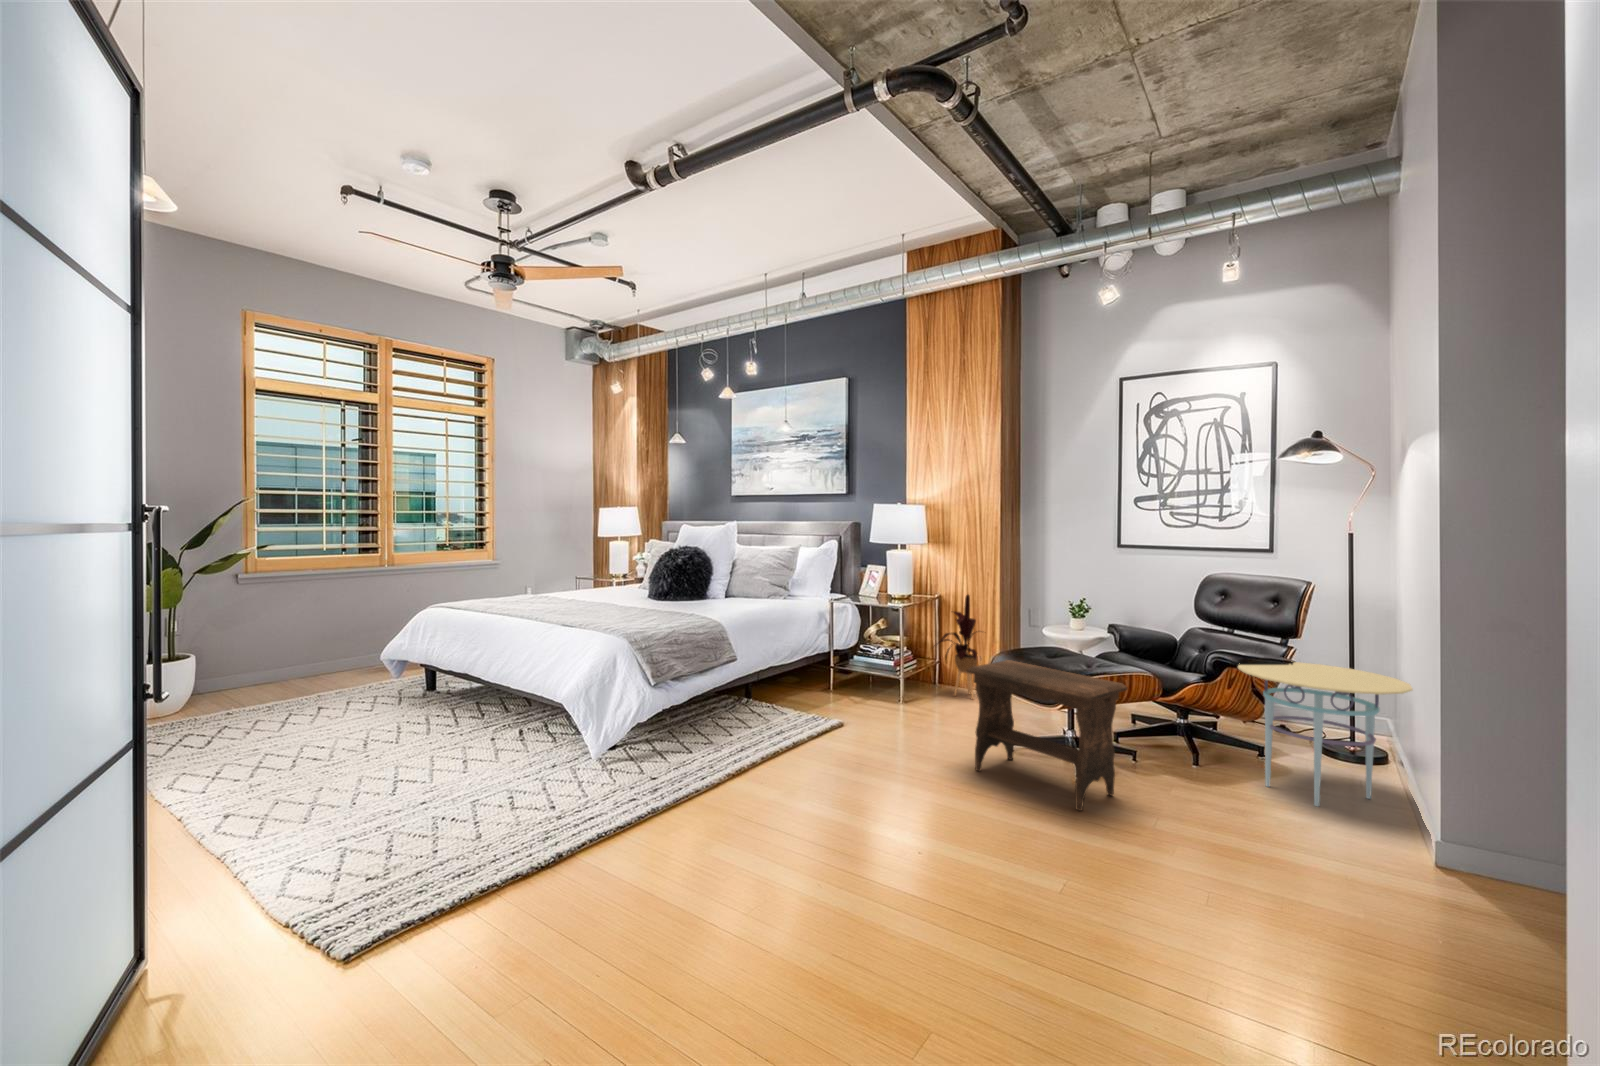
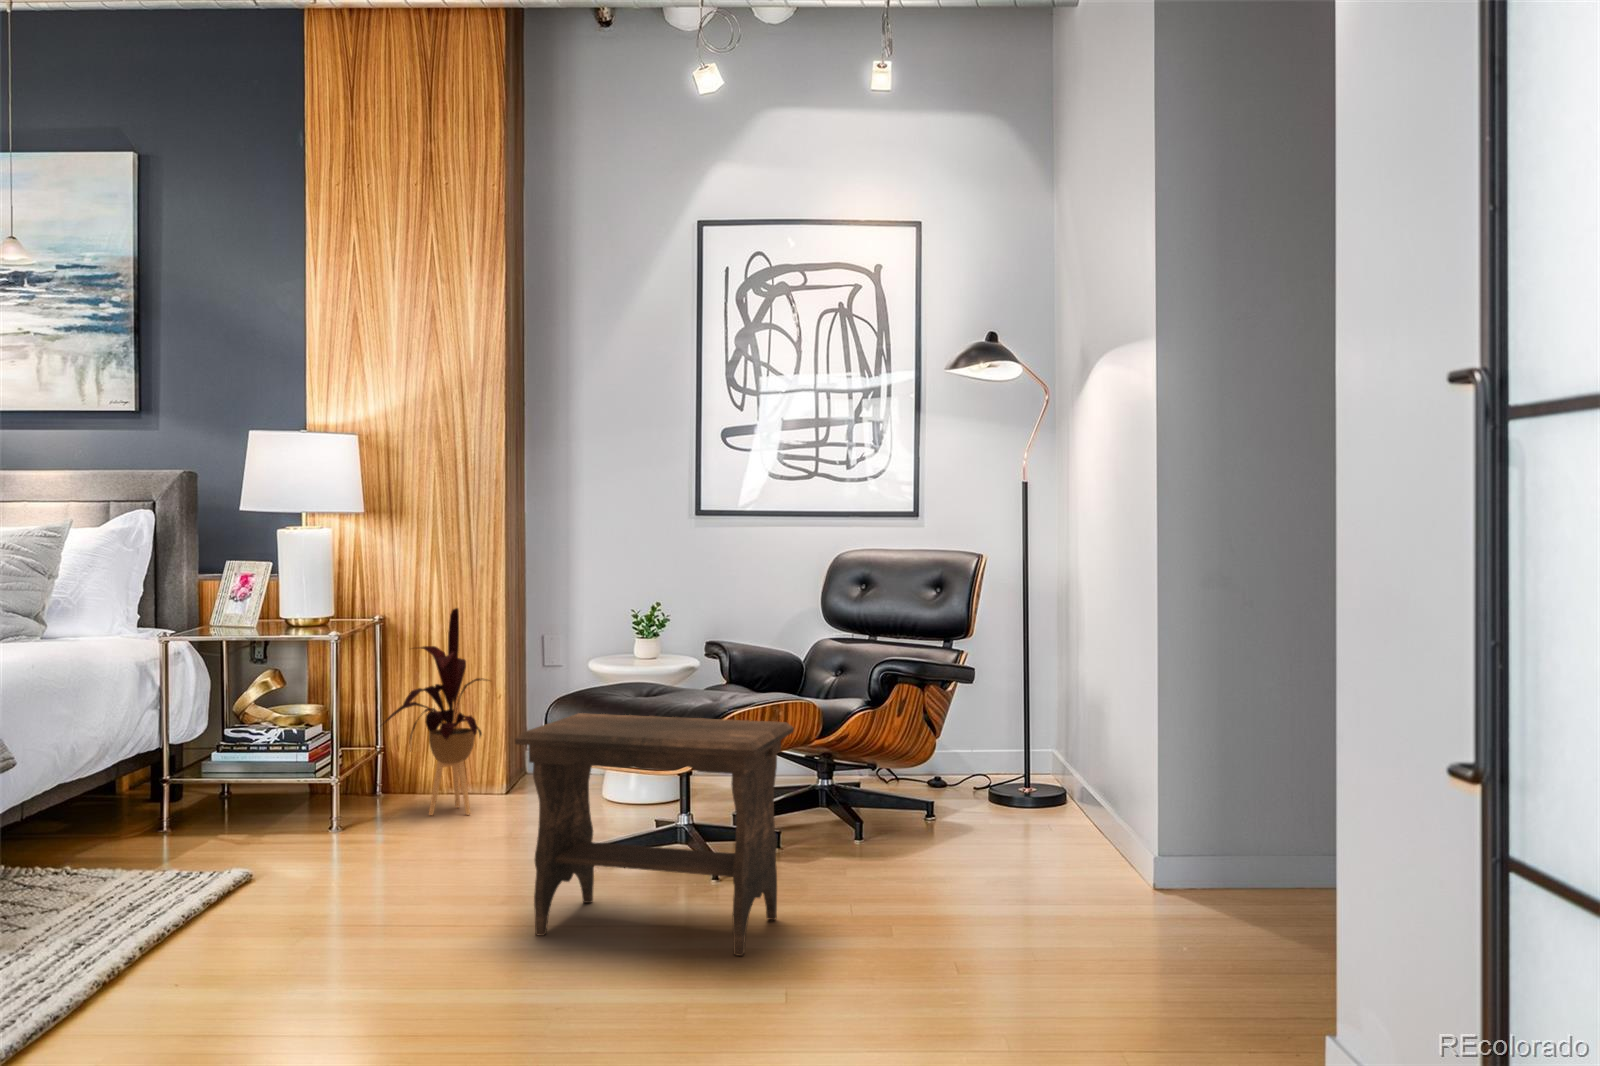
side table: present [1238,662,1413,806] -> none [912,666,1111,868]

